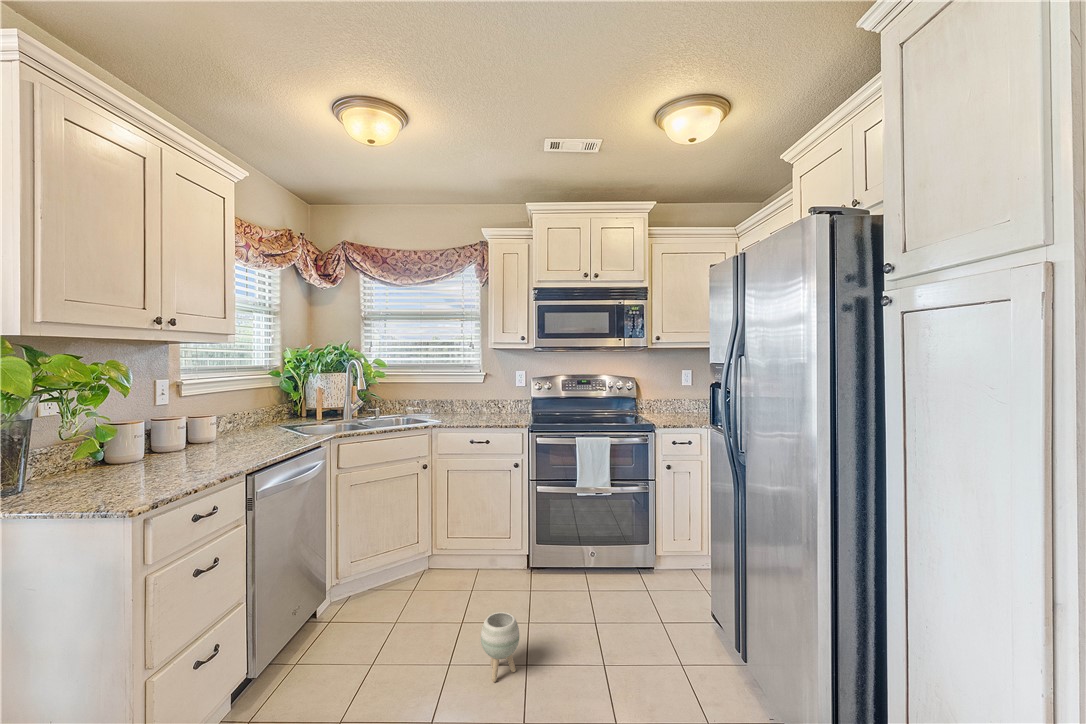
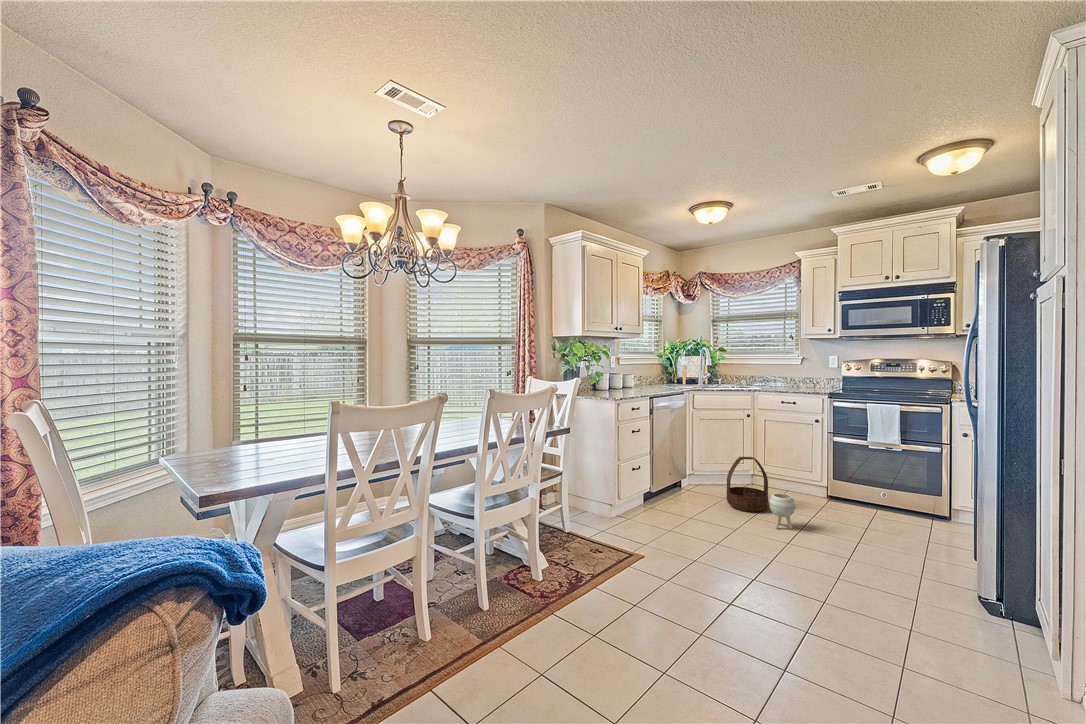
basket: none [402,546,468,649] -> present [727,457,768,512]

